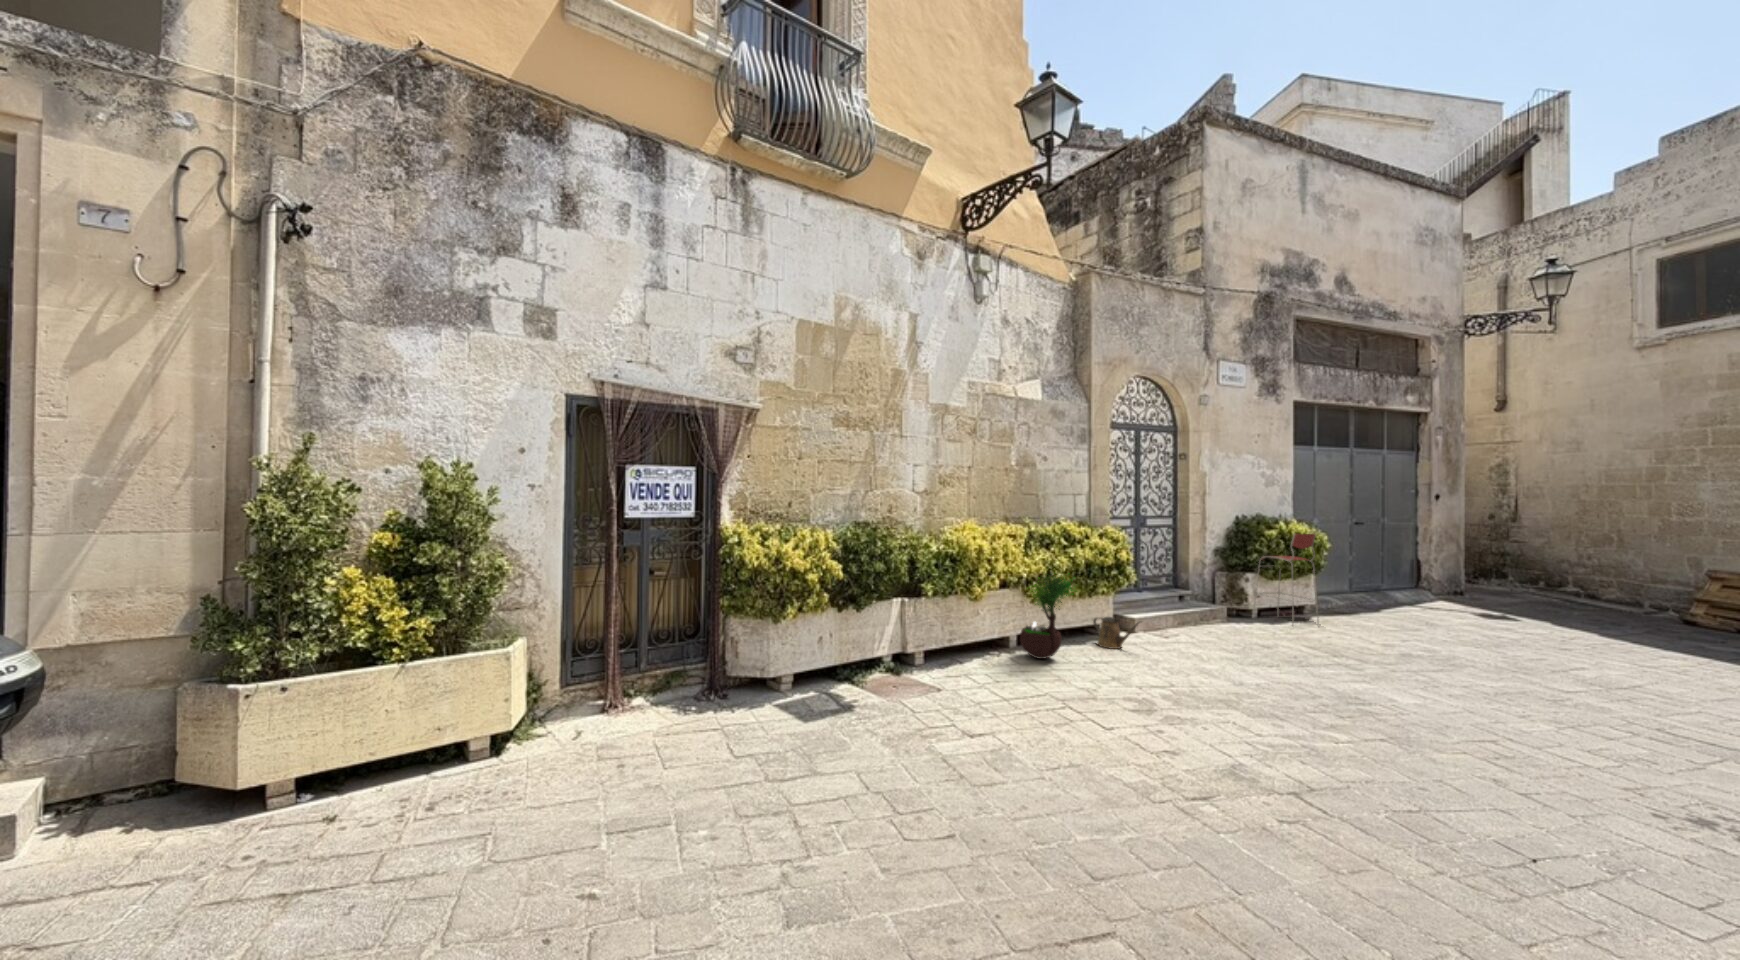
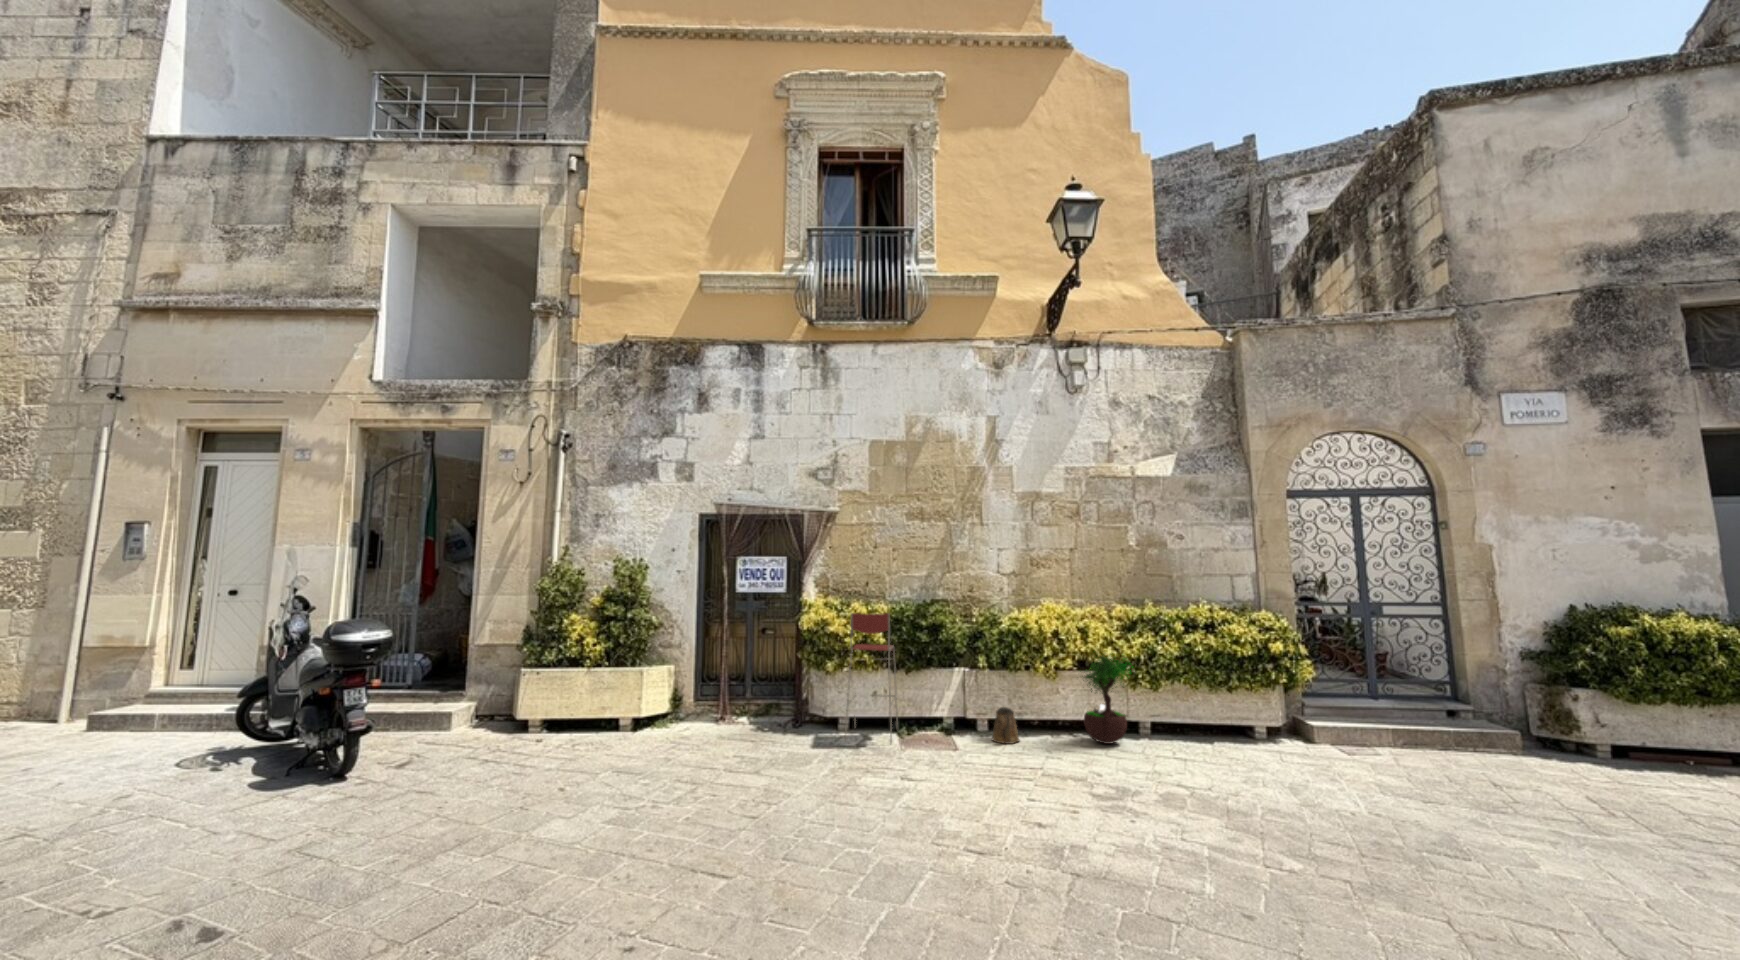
bar stool: present [1253,533,1319,623] -> present [845,613,898,743]
watering can: present [1093,617,1141,649] -> present [992,707,1019,744]

